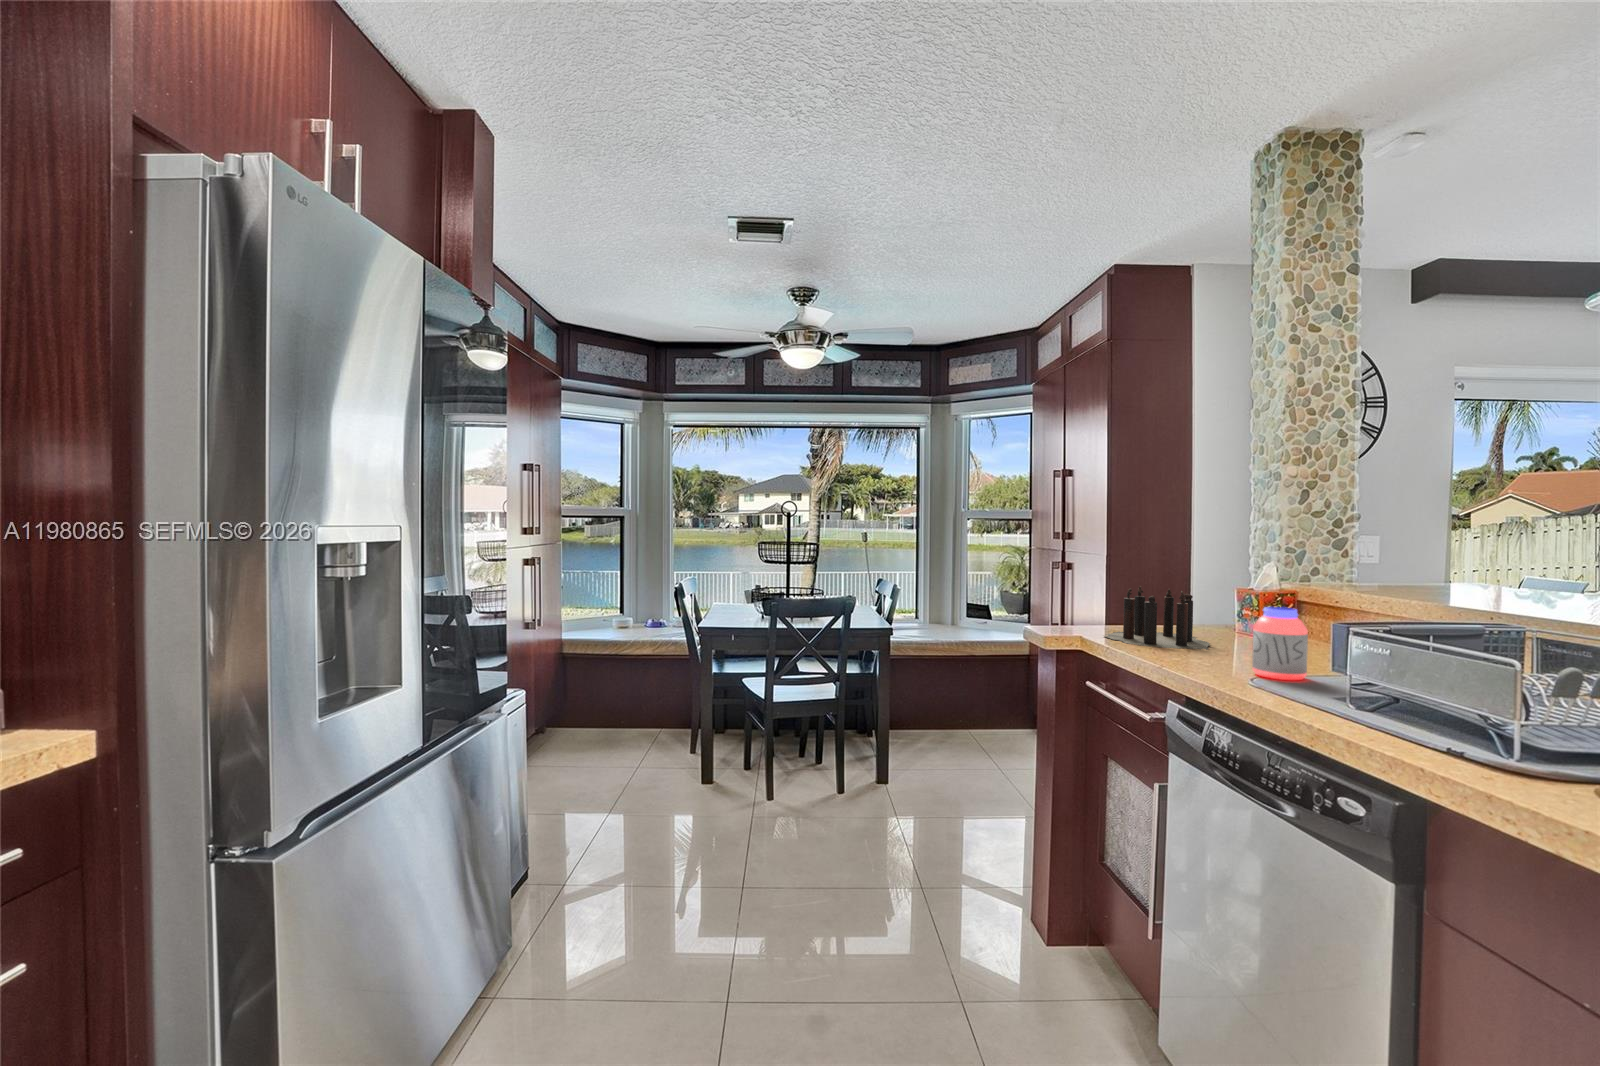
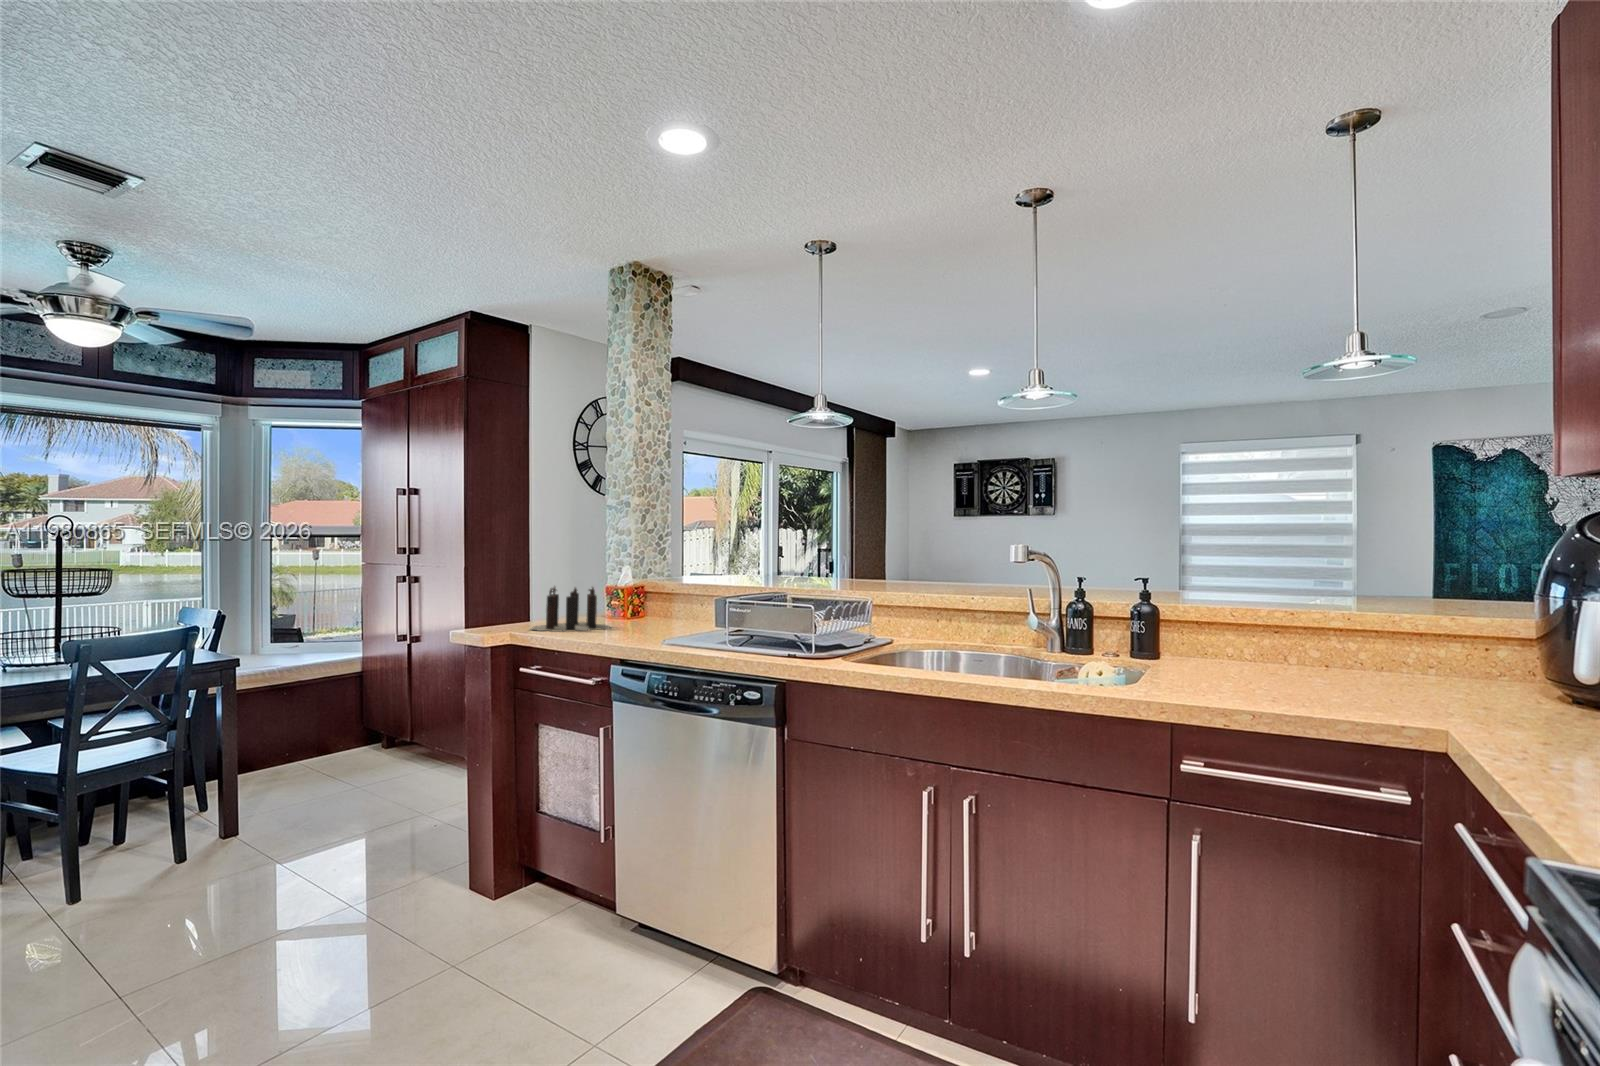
jar: present [1252,607,1308,680] -> none [661,588,691,635]

